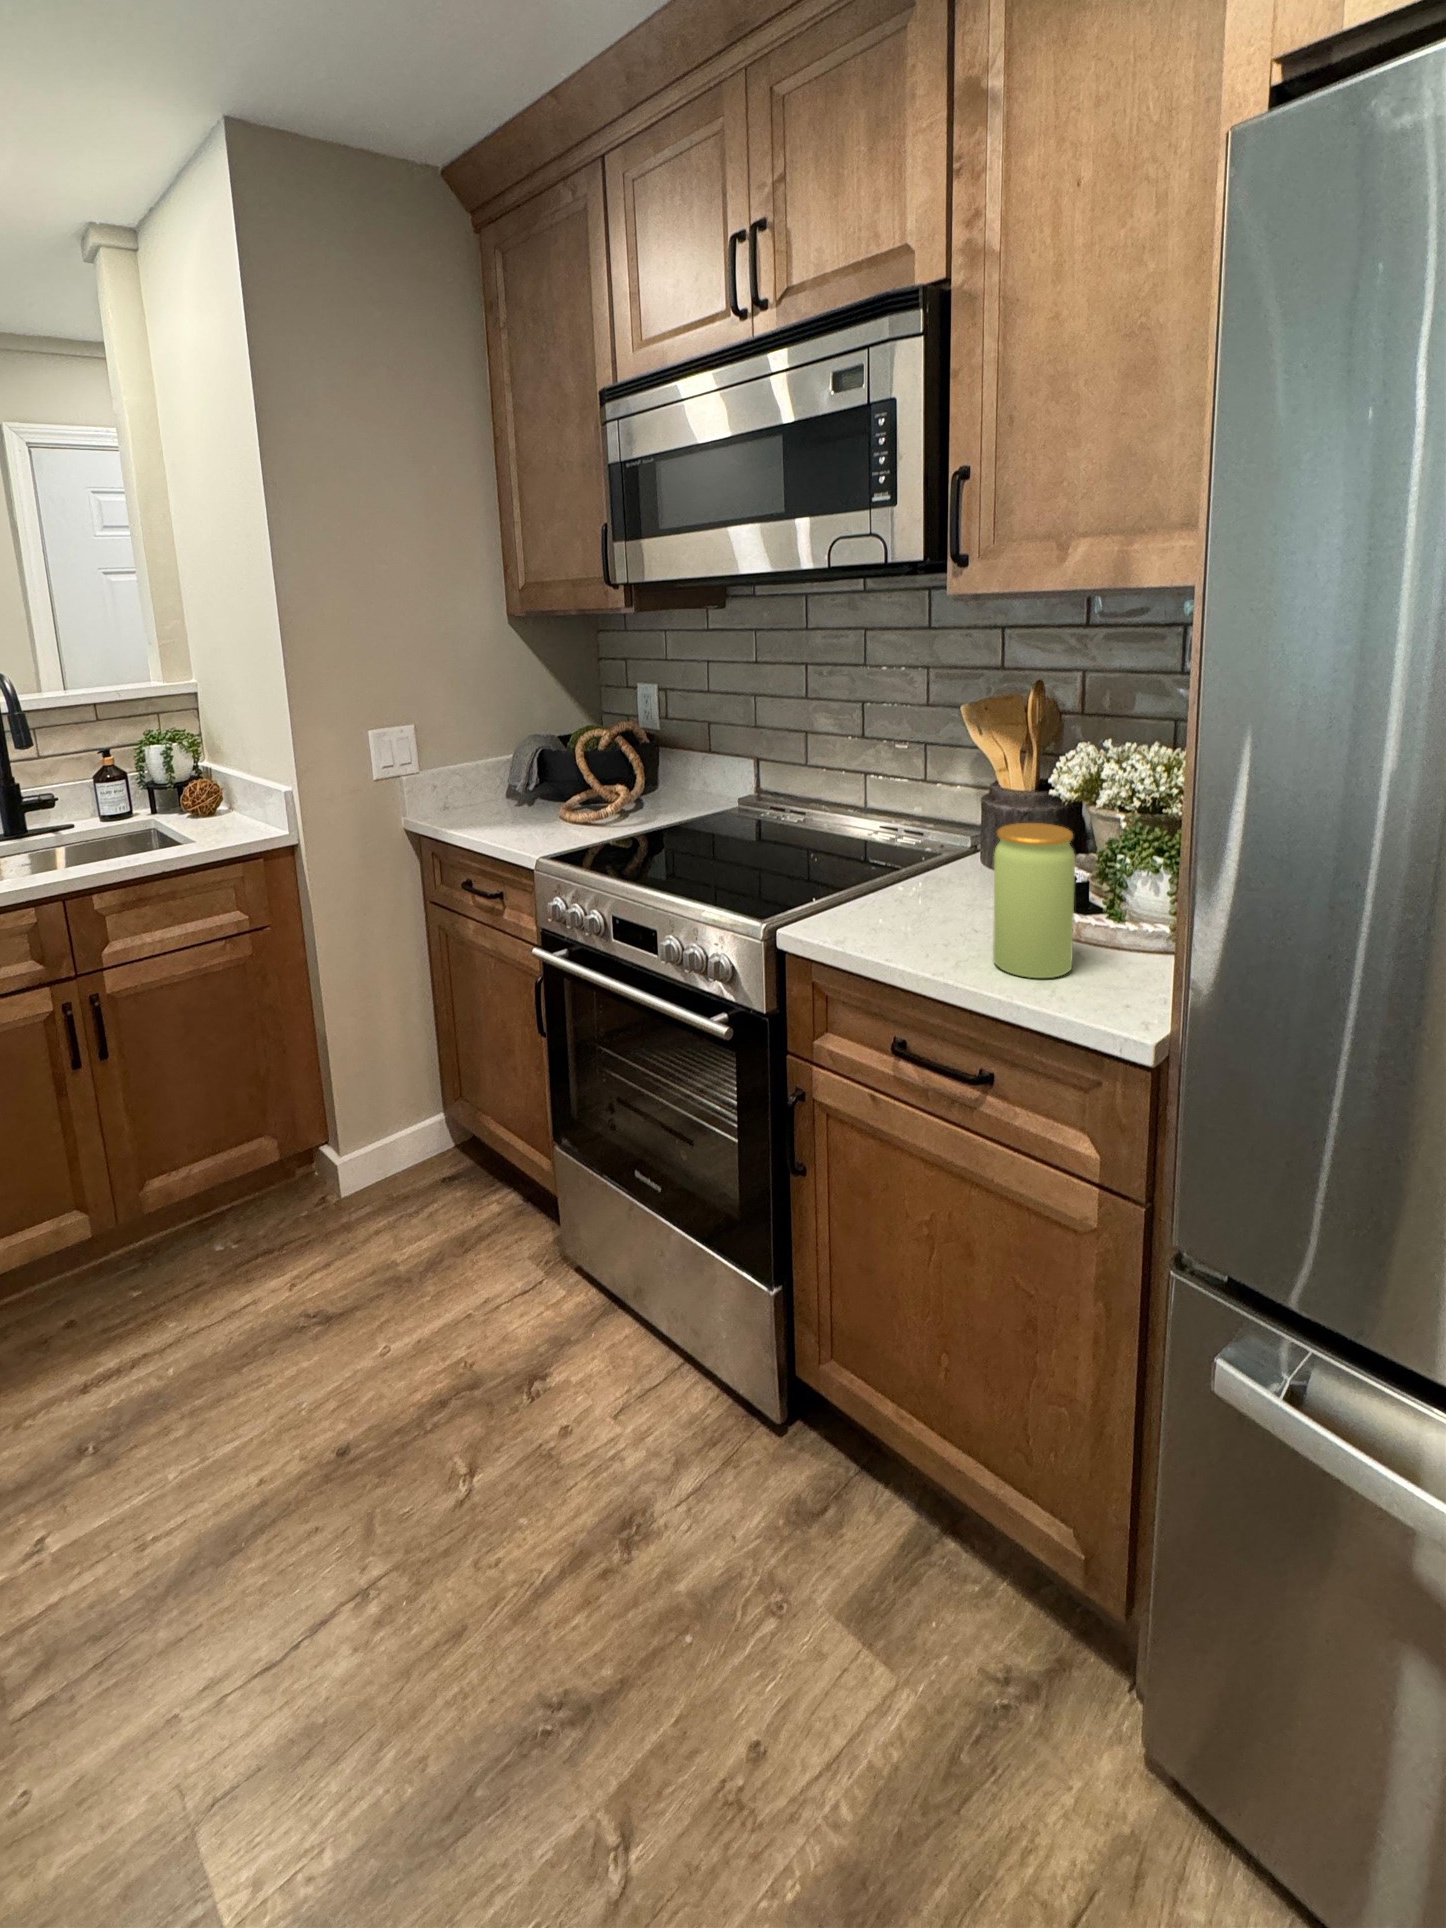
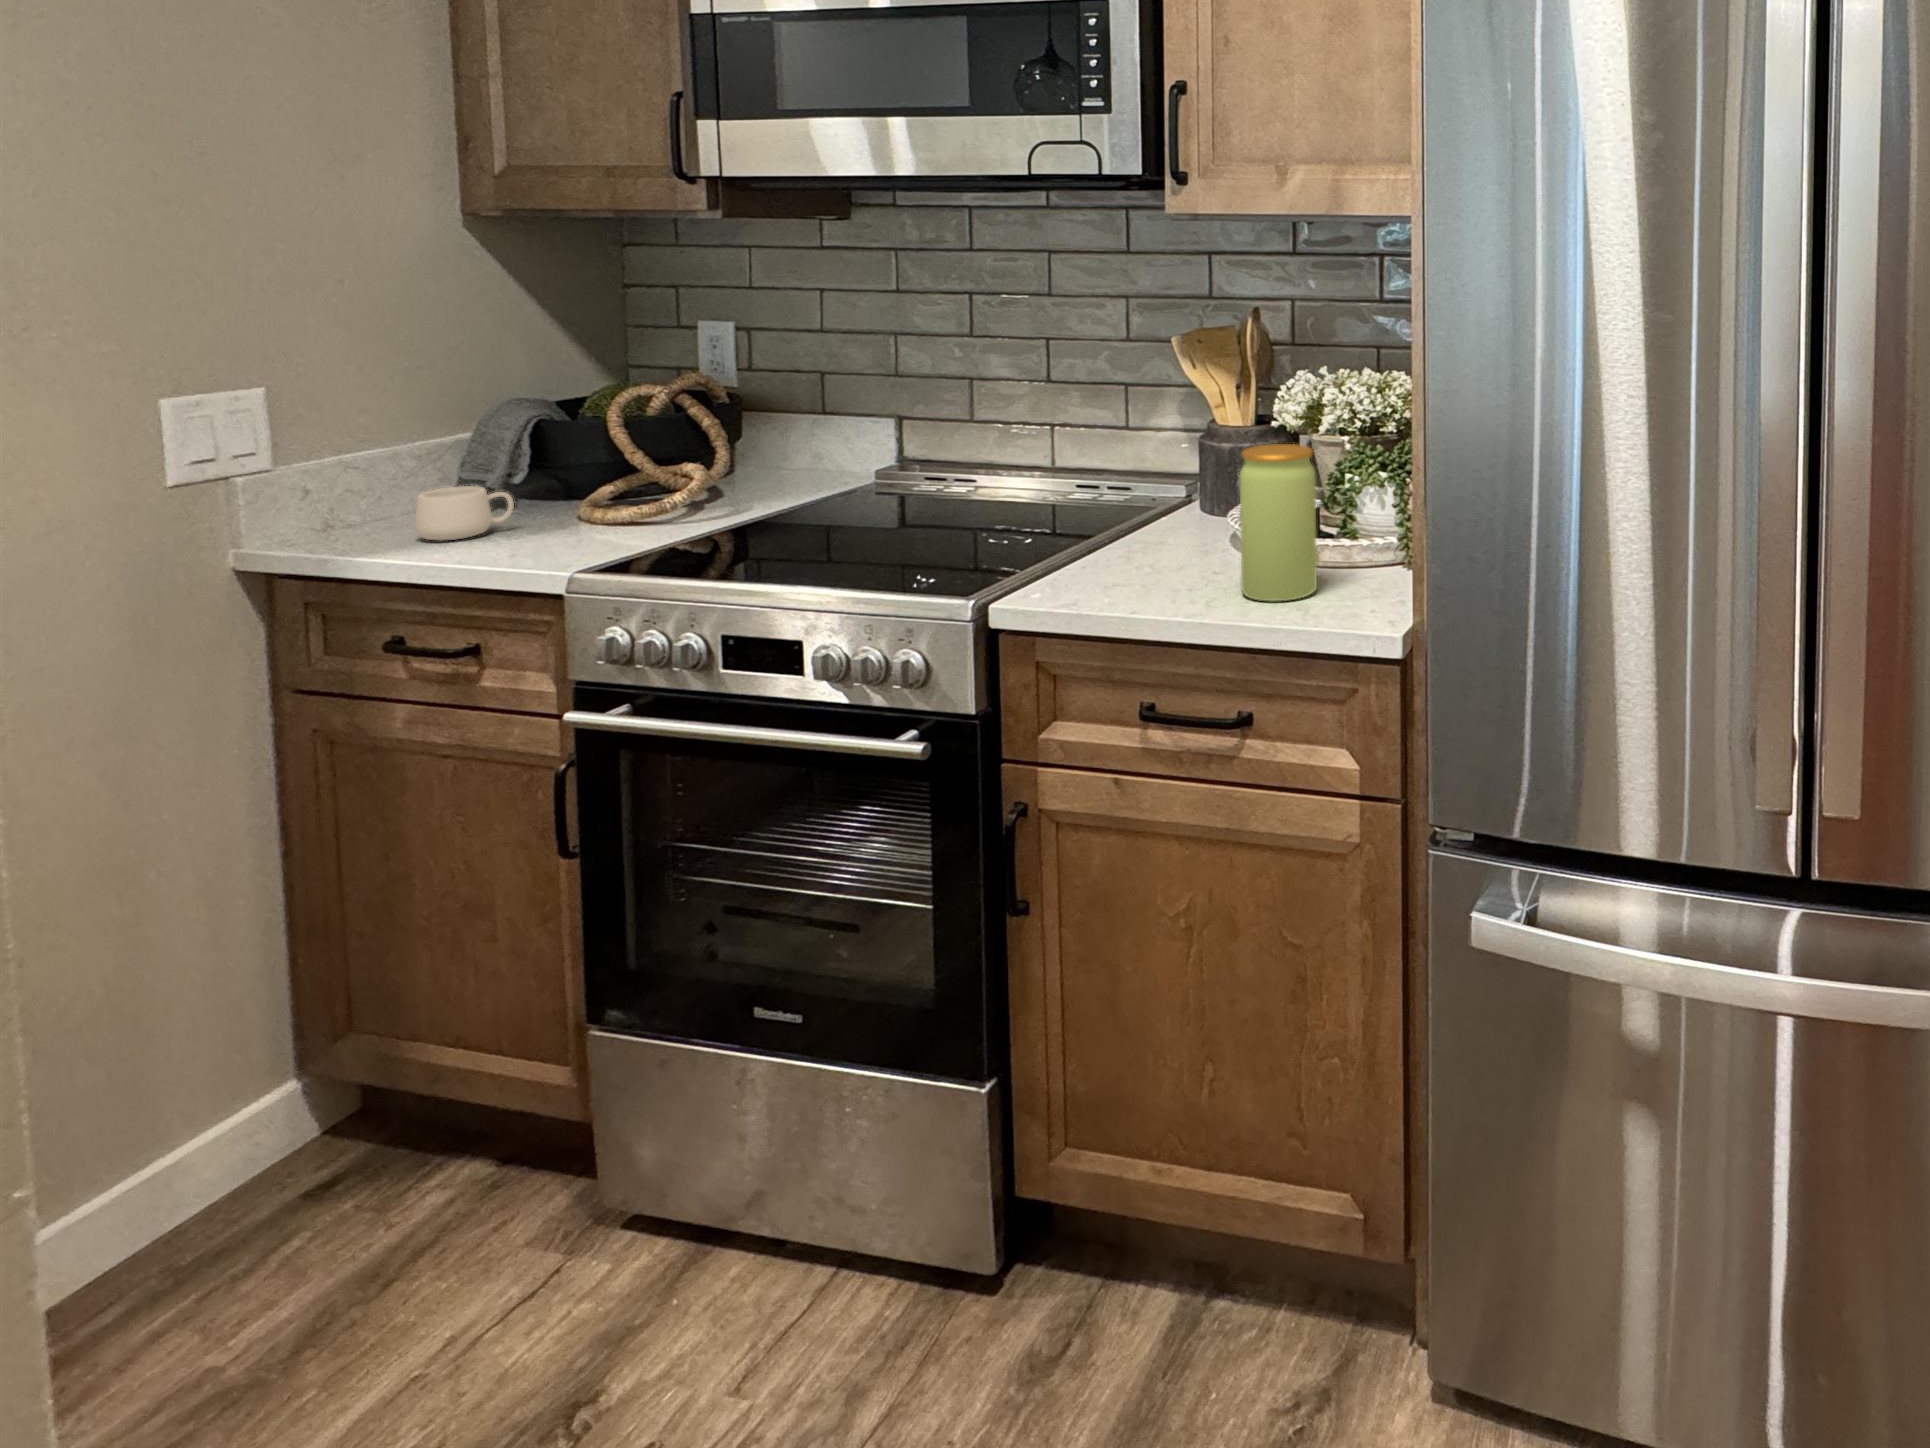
mug: none [474,790,525,824] -> present [415,486,514,540]

